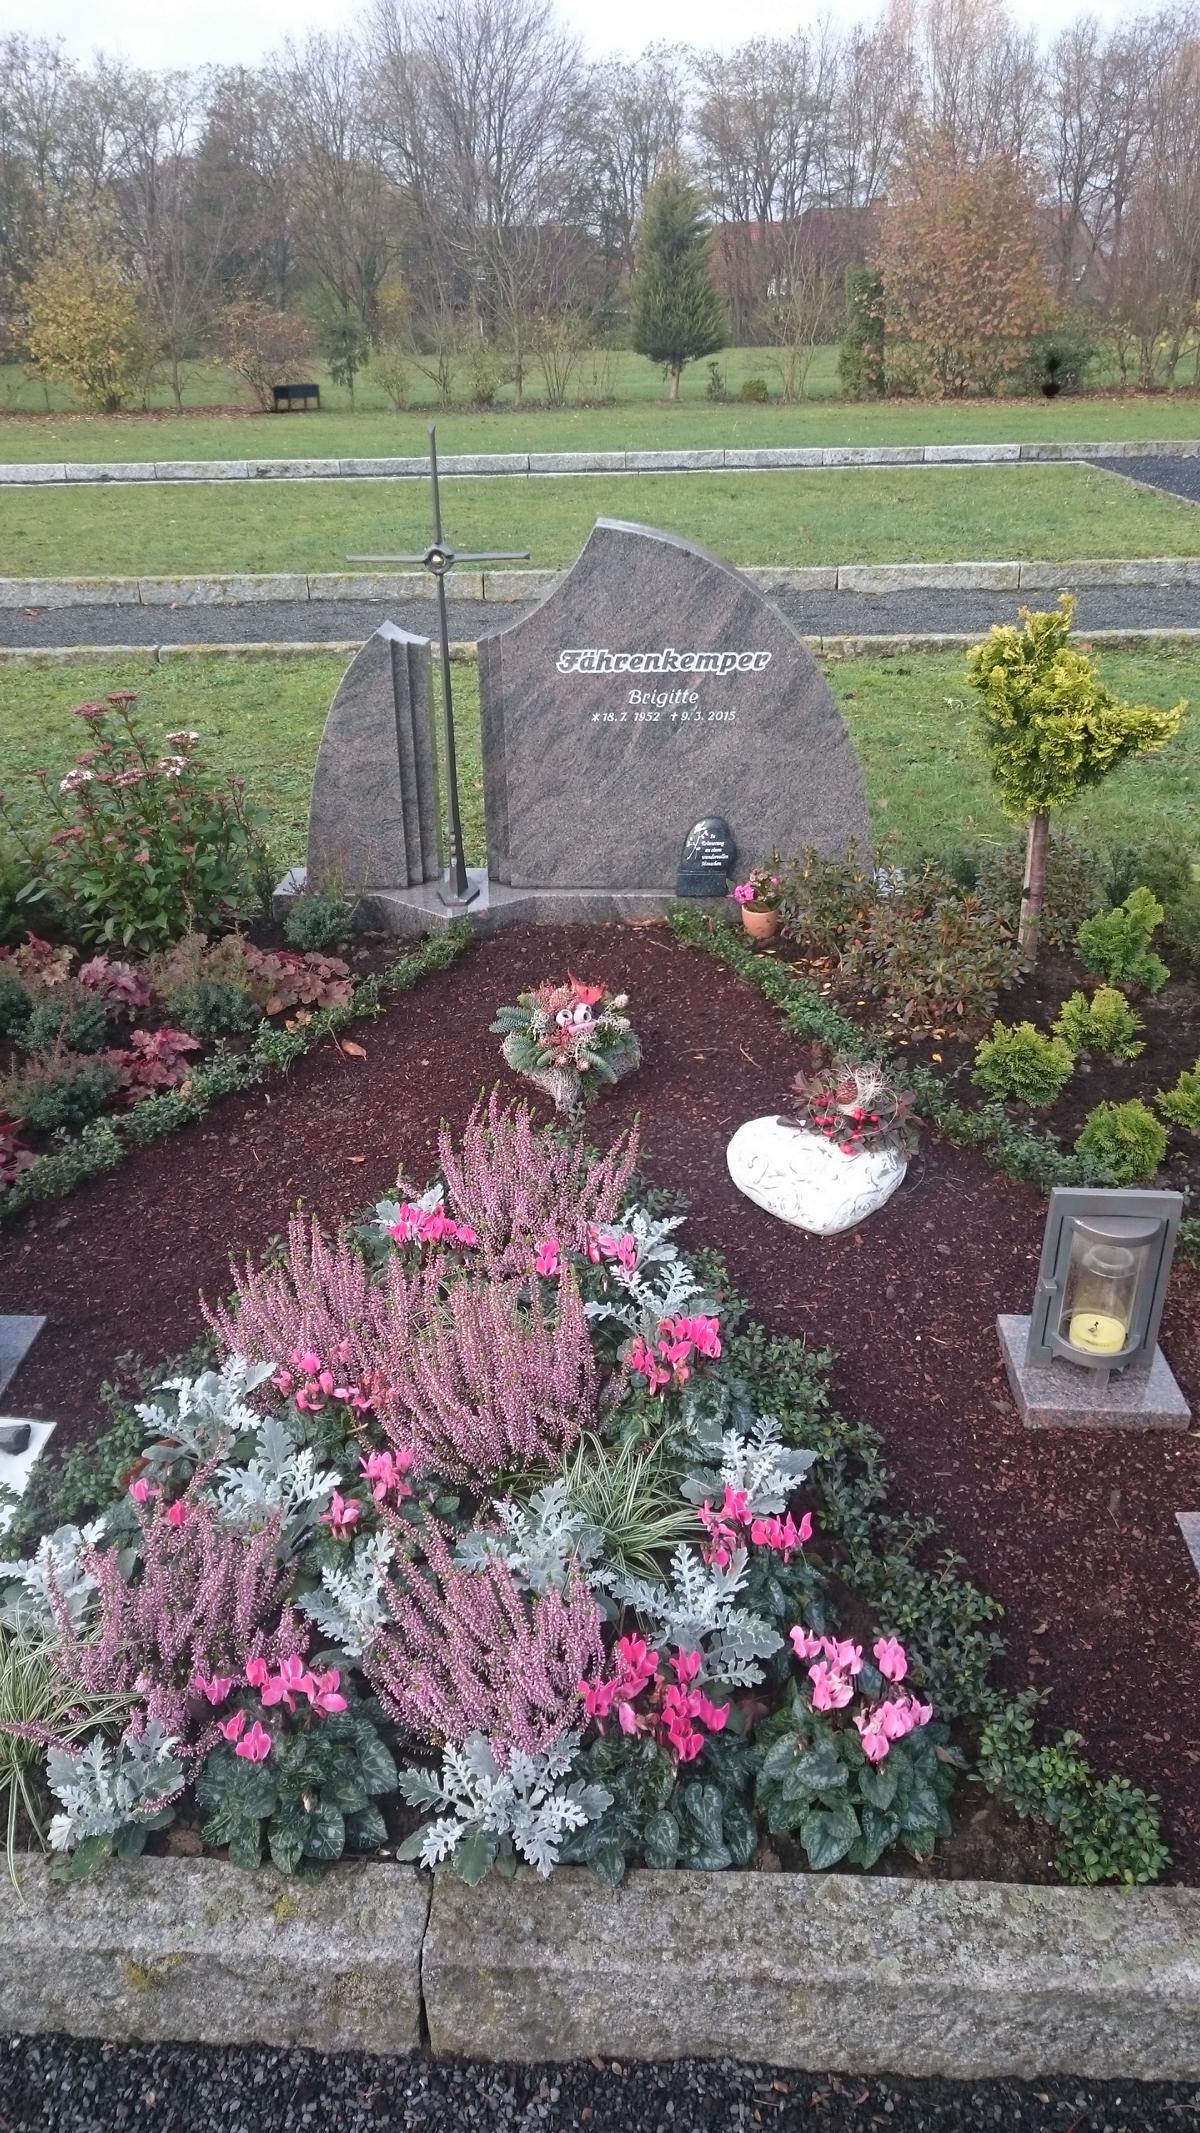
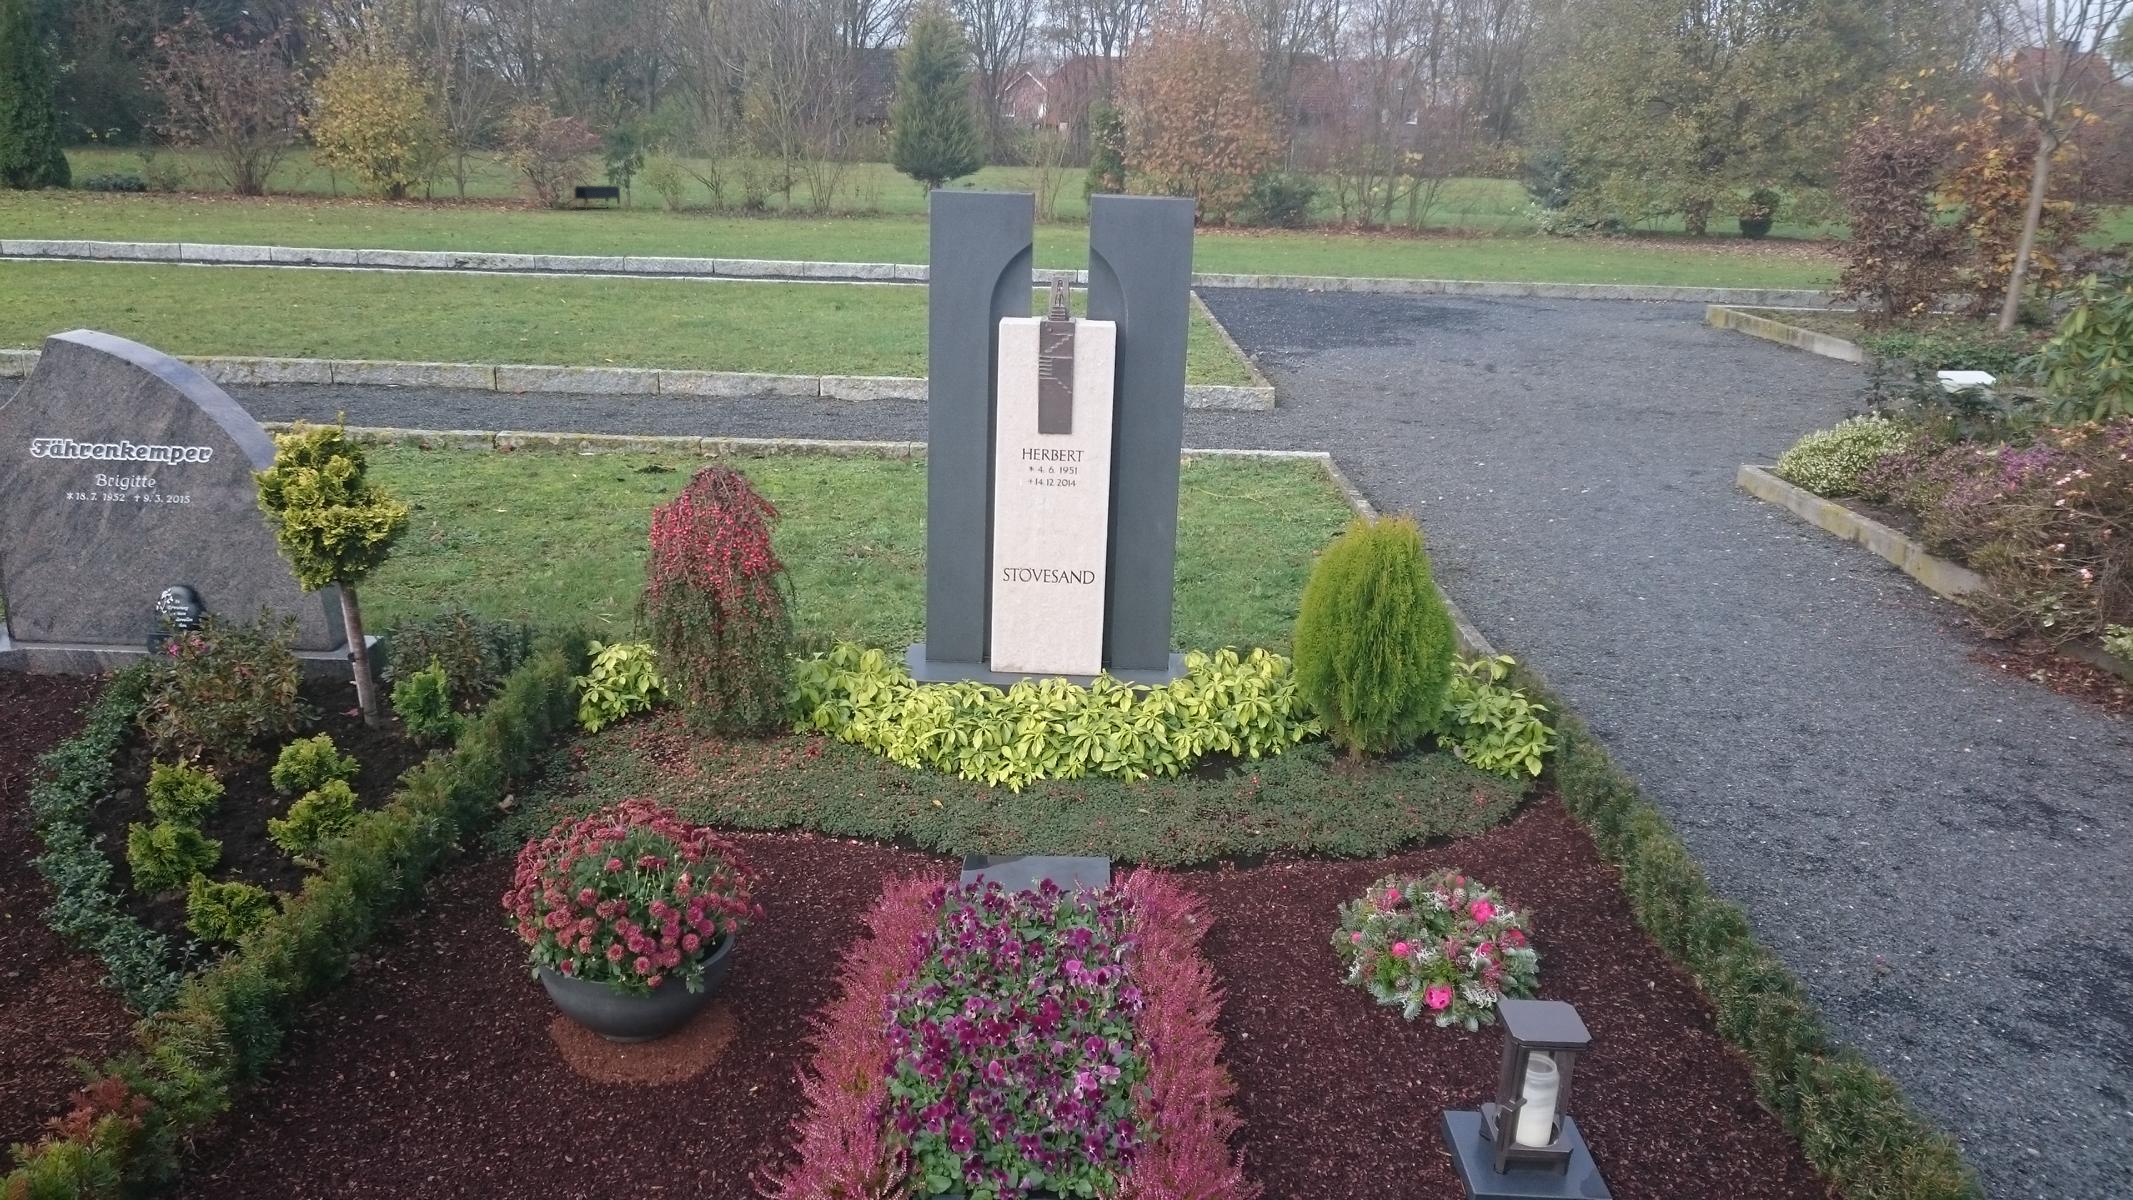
potted tree: present [1042,357,1063,398] -> none [1282,190,1305,230]

